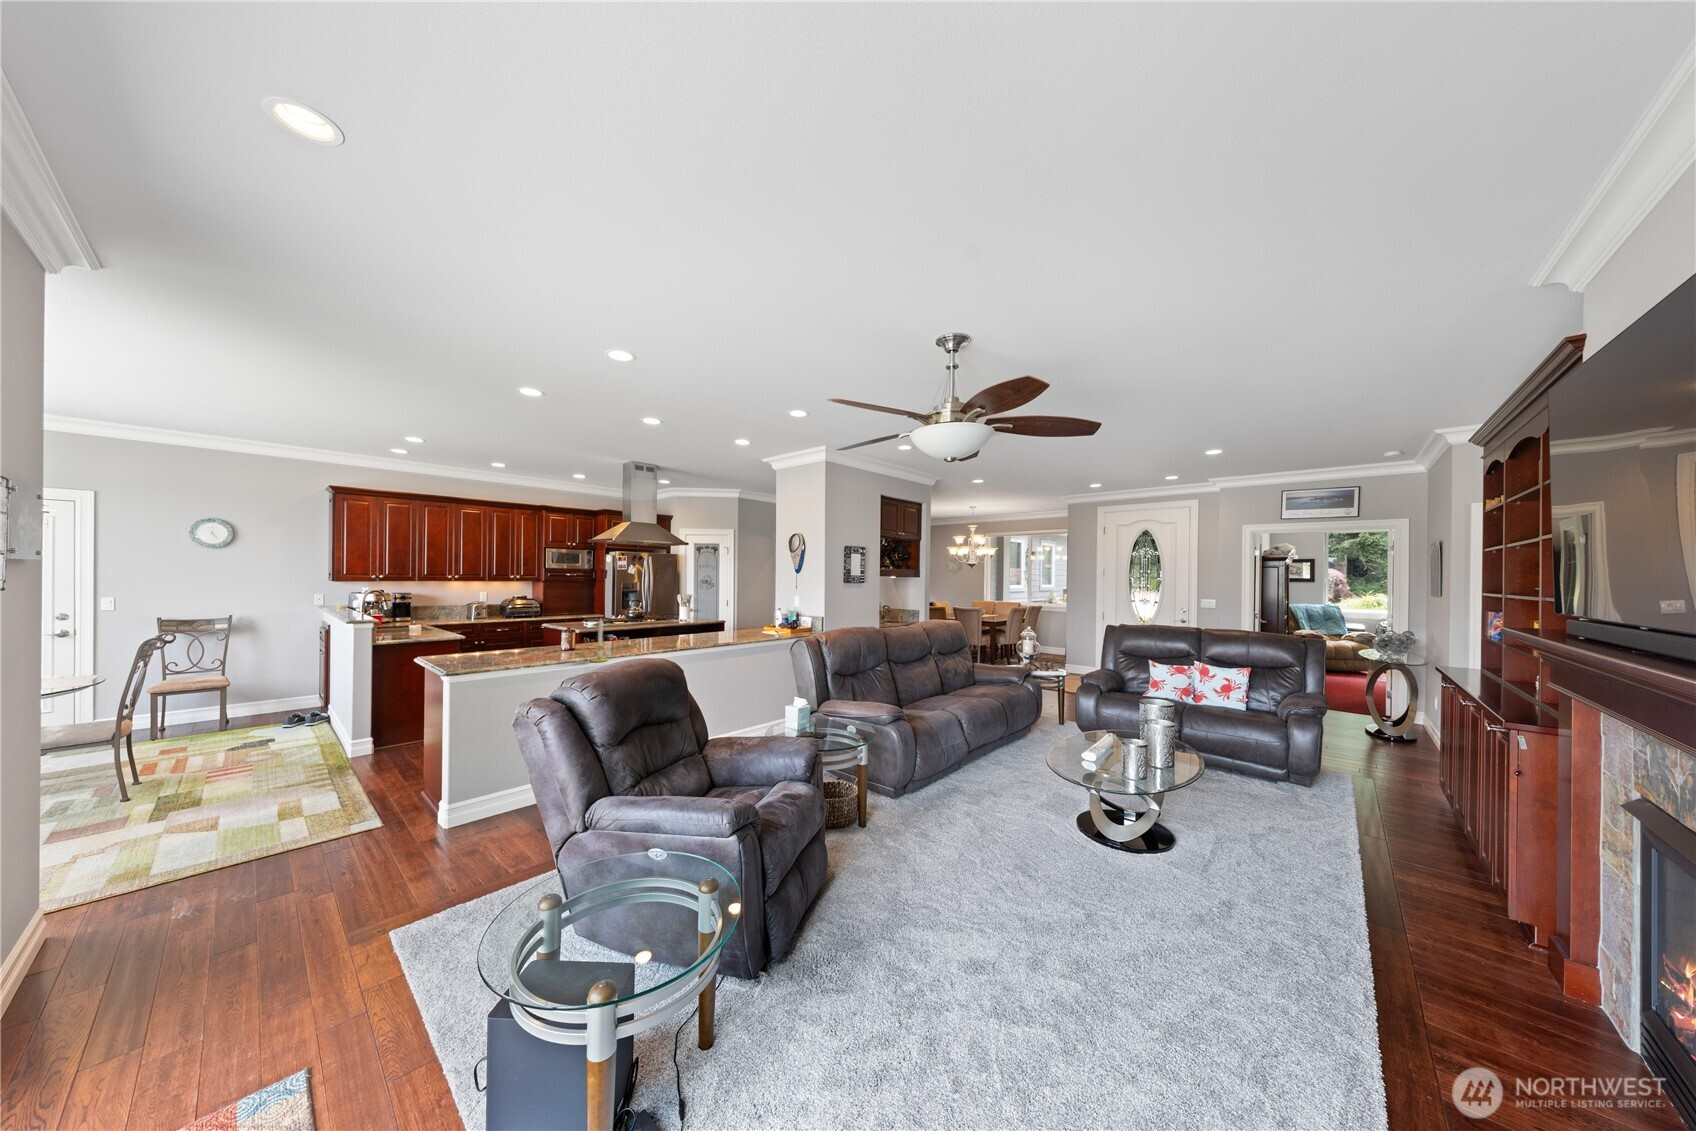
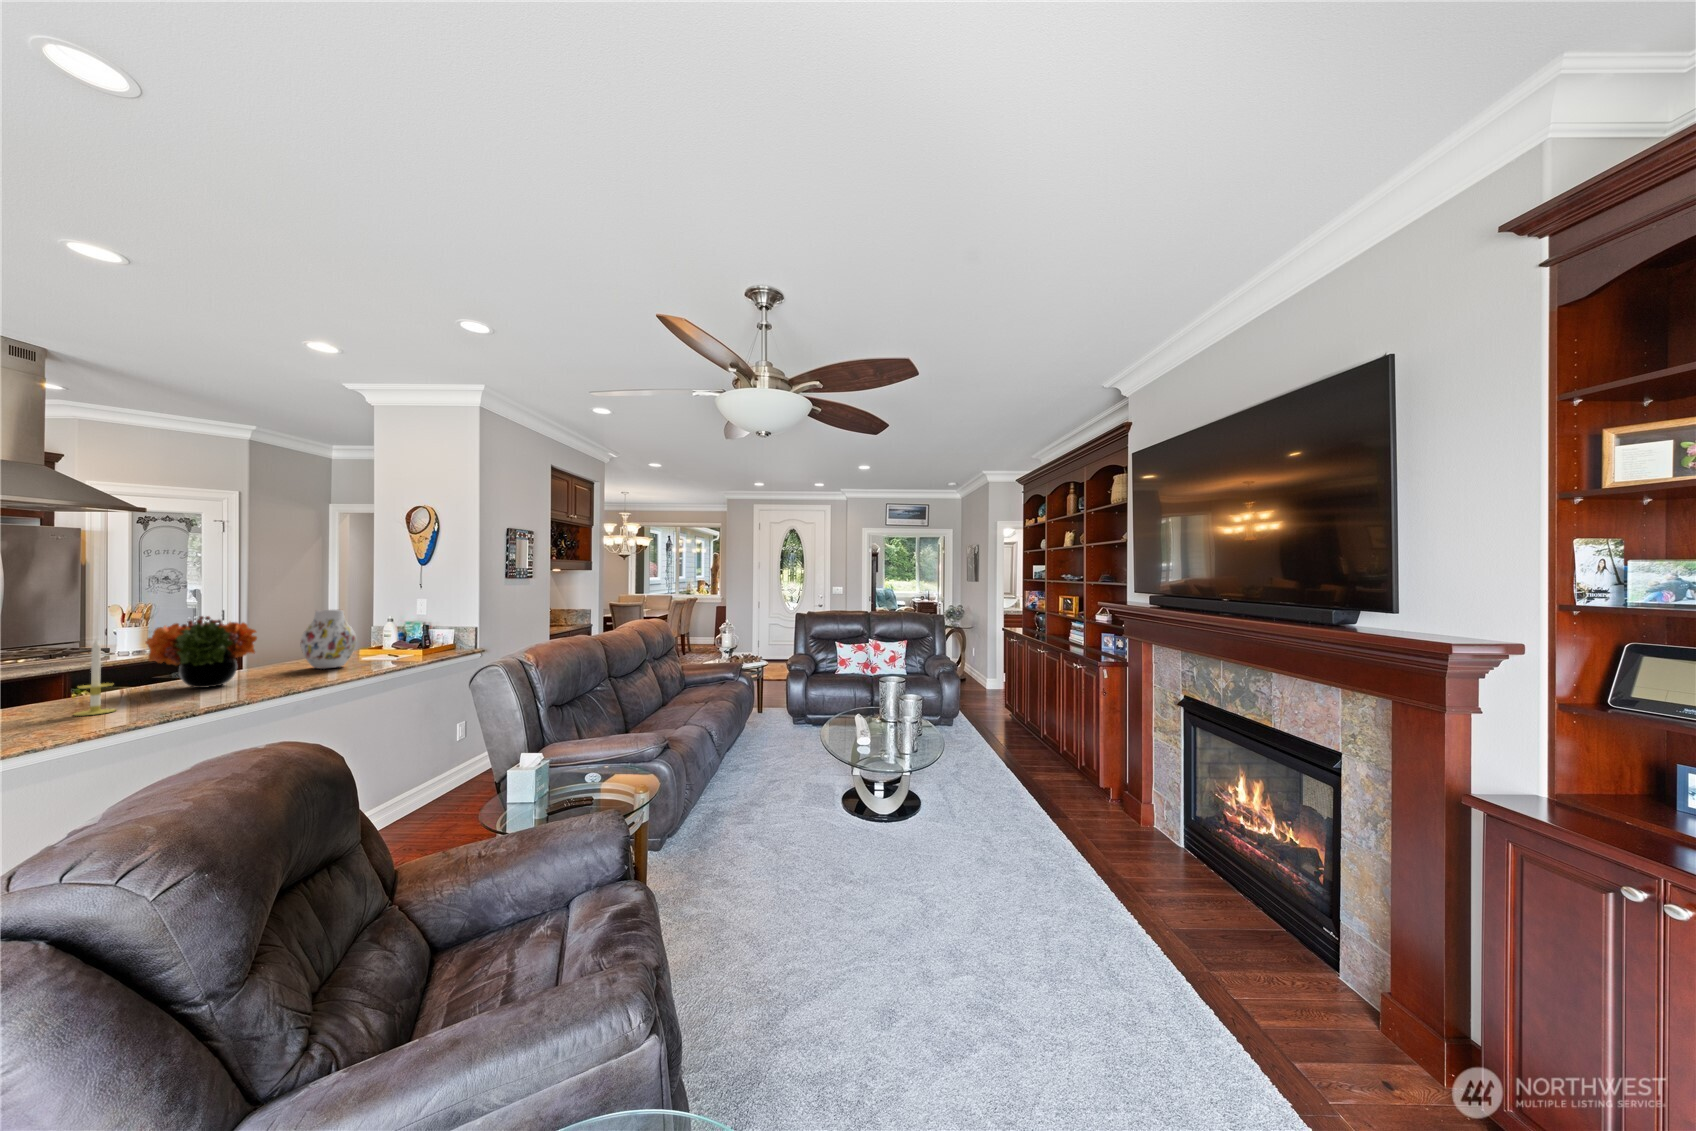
vase: none [716,603,745,642] -> present [300,610,356,669]
flower arrangement: none [636,605,688,649] -> present [146,616,257,688]

